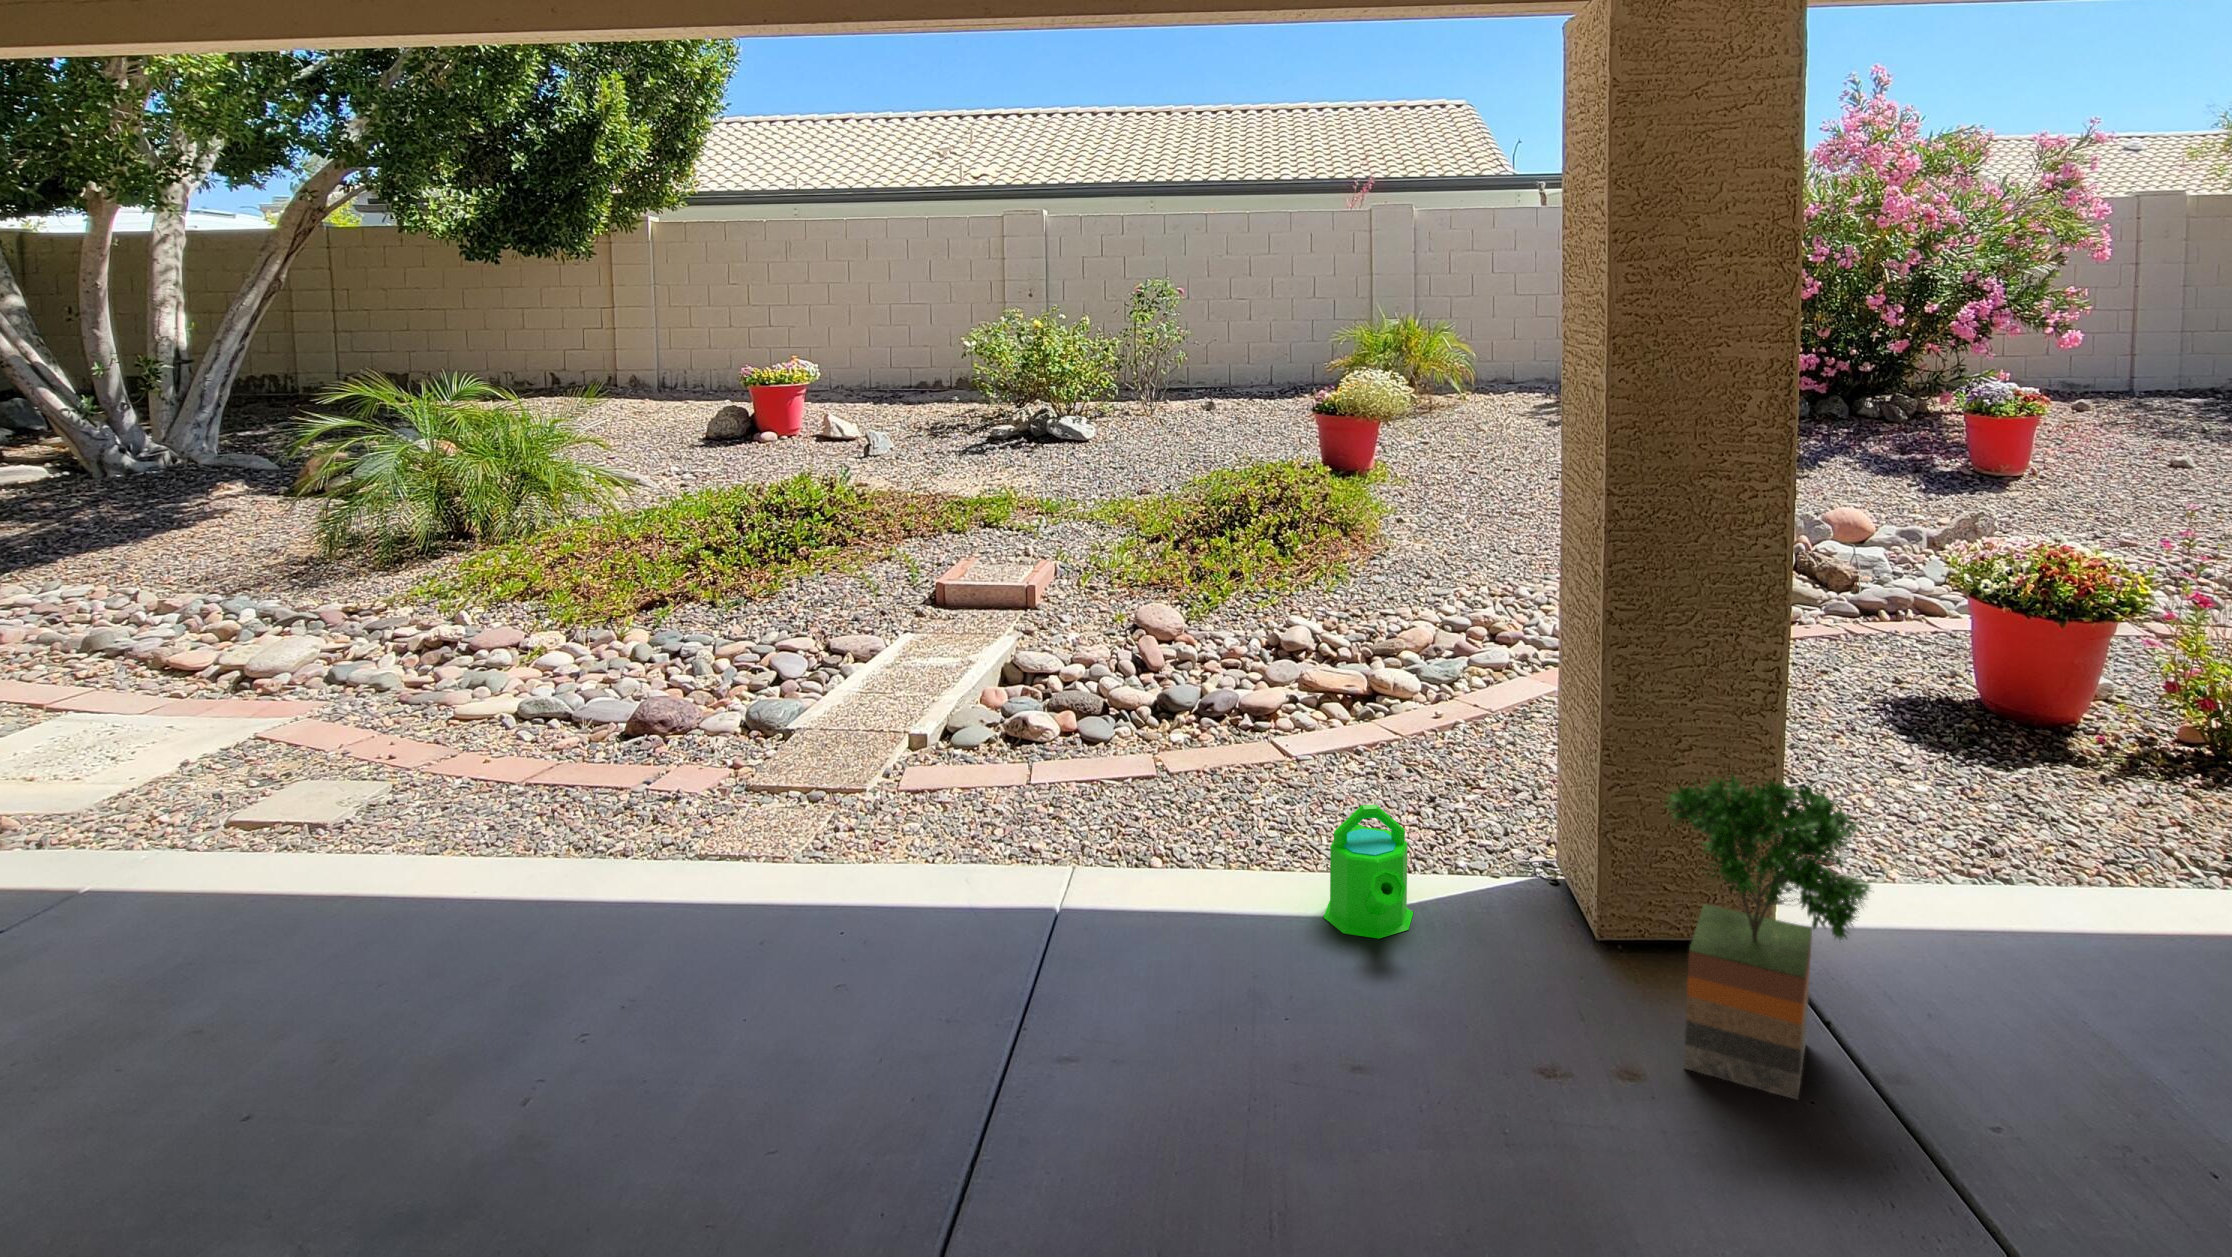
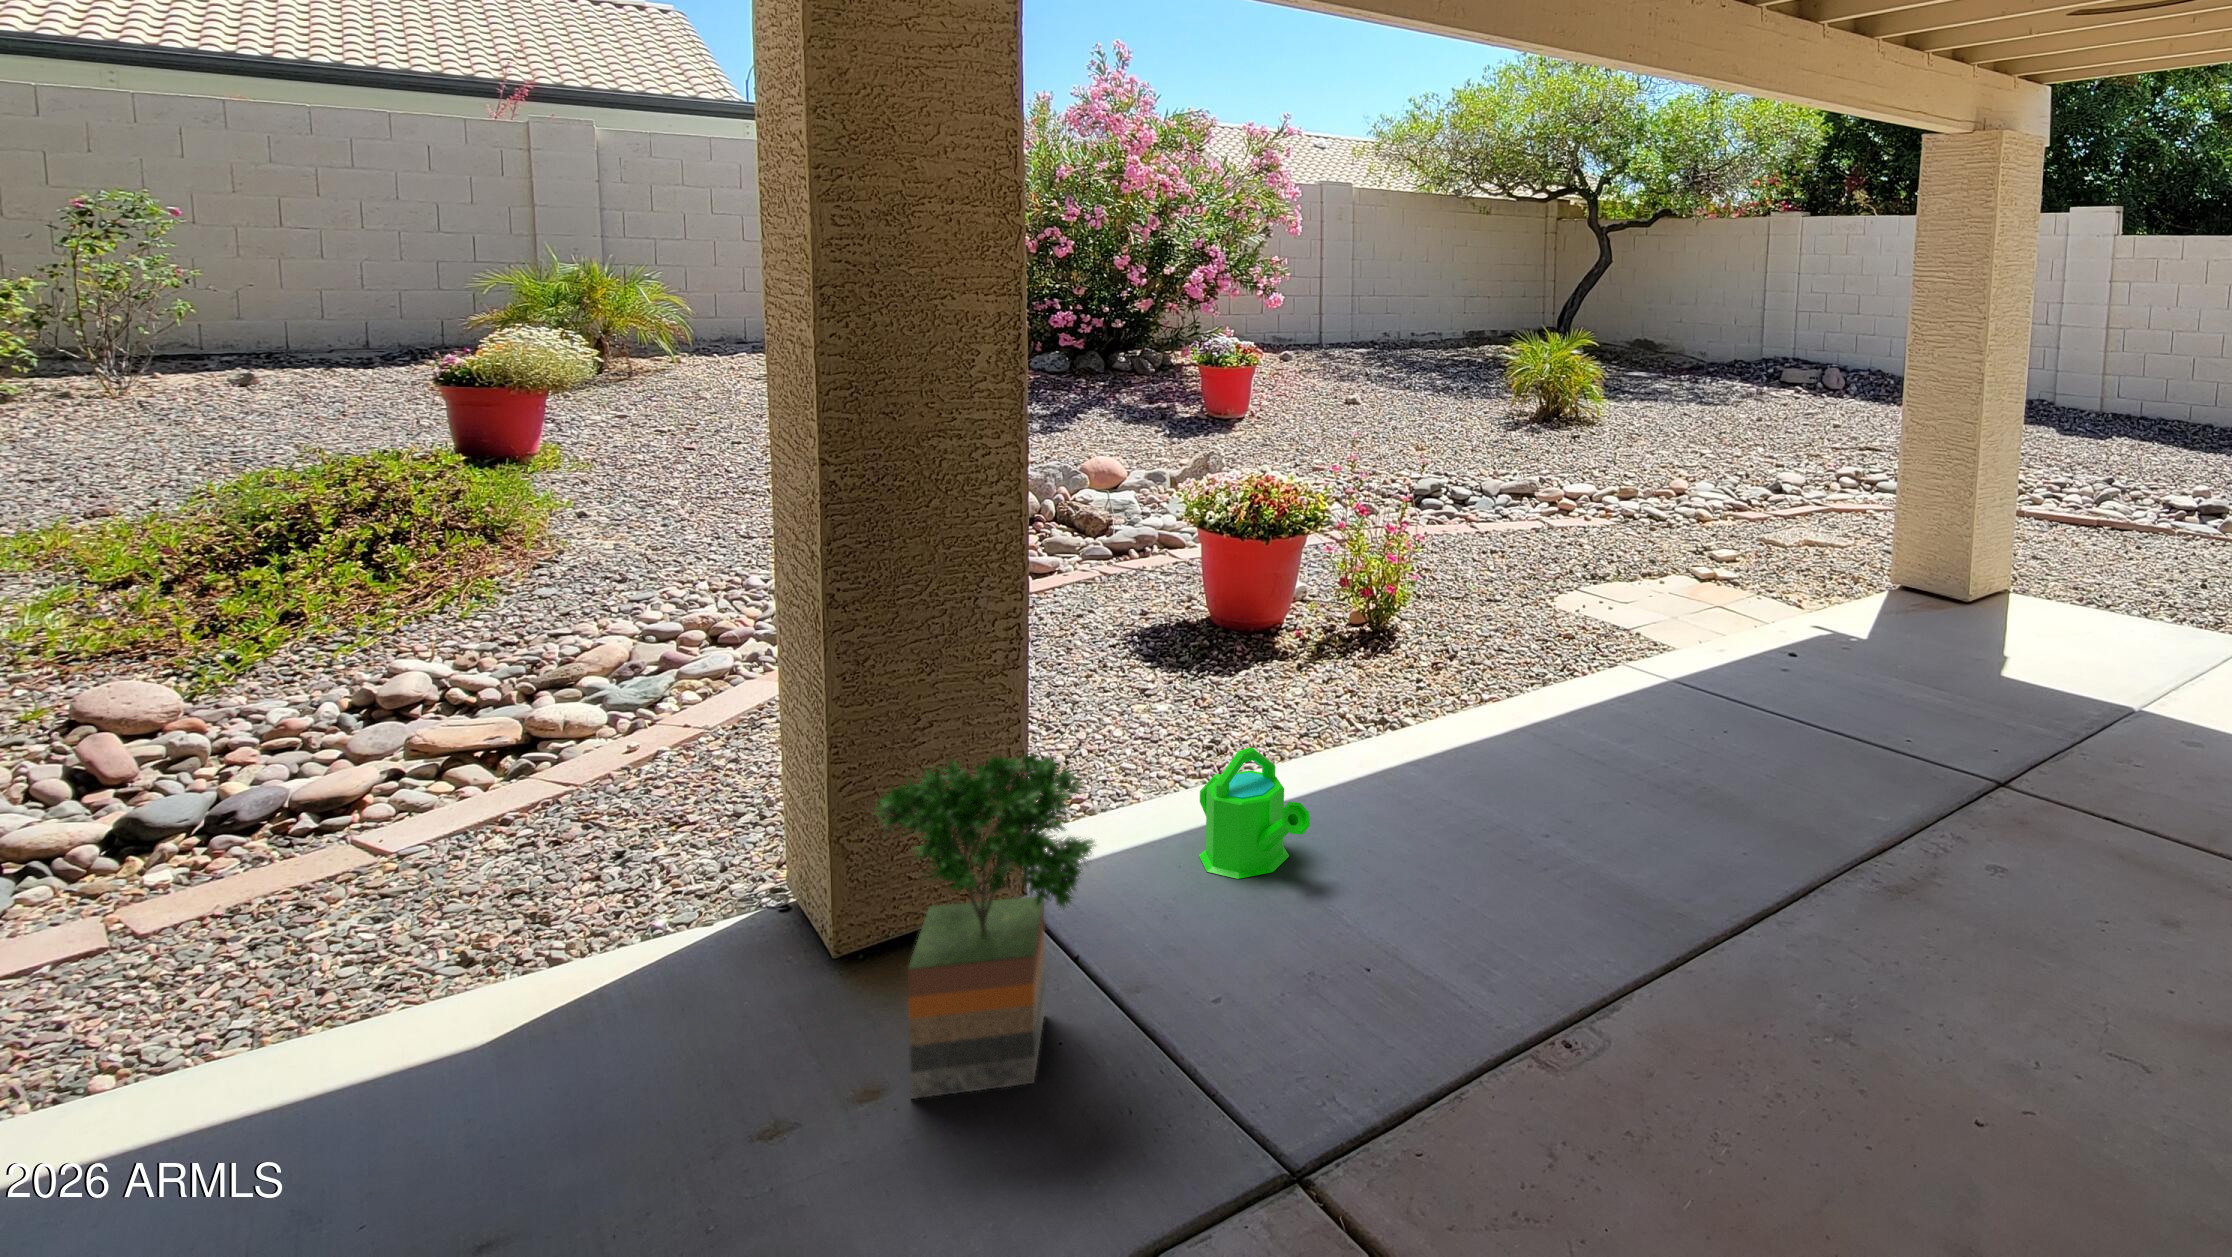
watering can: present [1323,805,1413,939] -> present [1199,747,1310,879]

